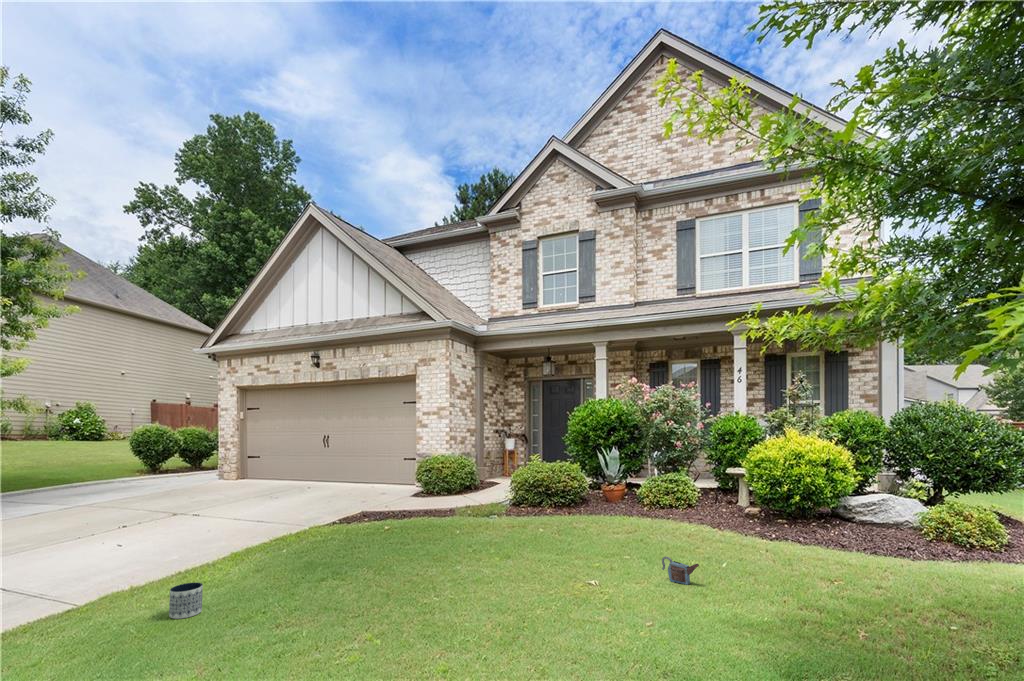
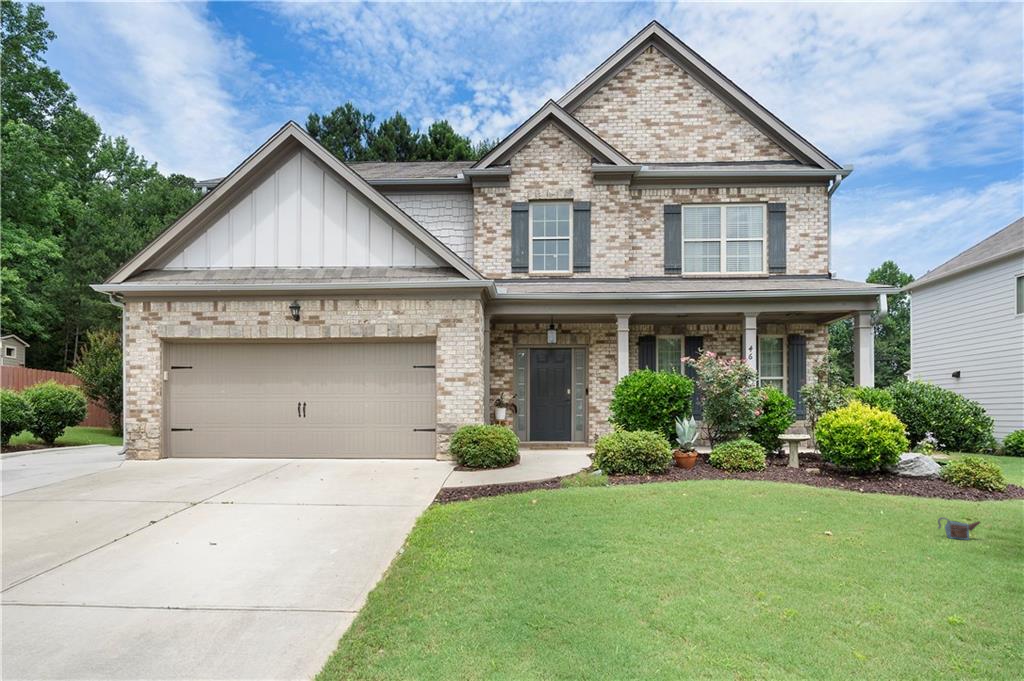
planter: present [169,583,203,619] -> none [634,603,671,653]

